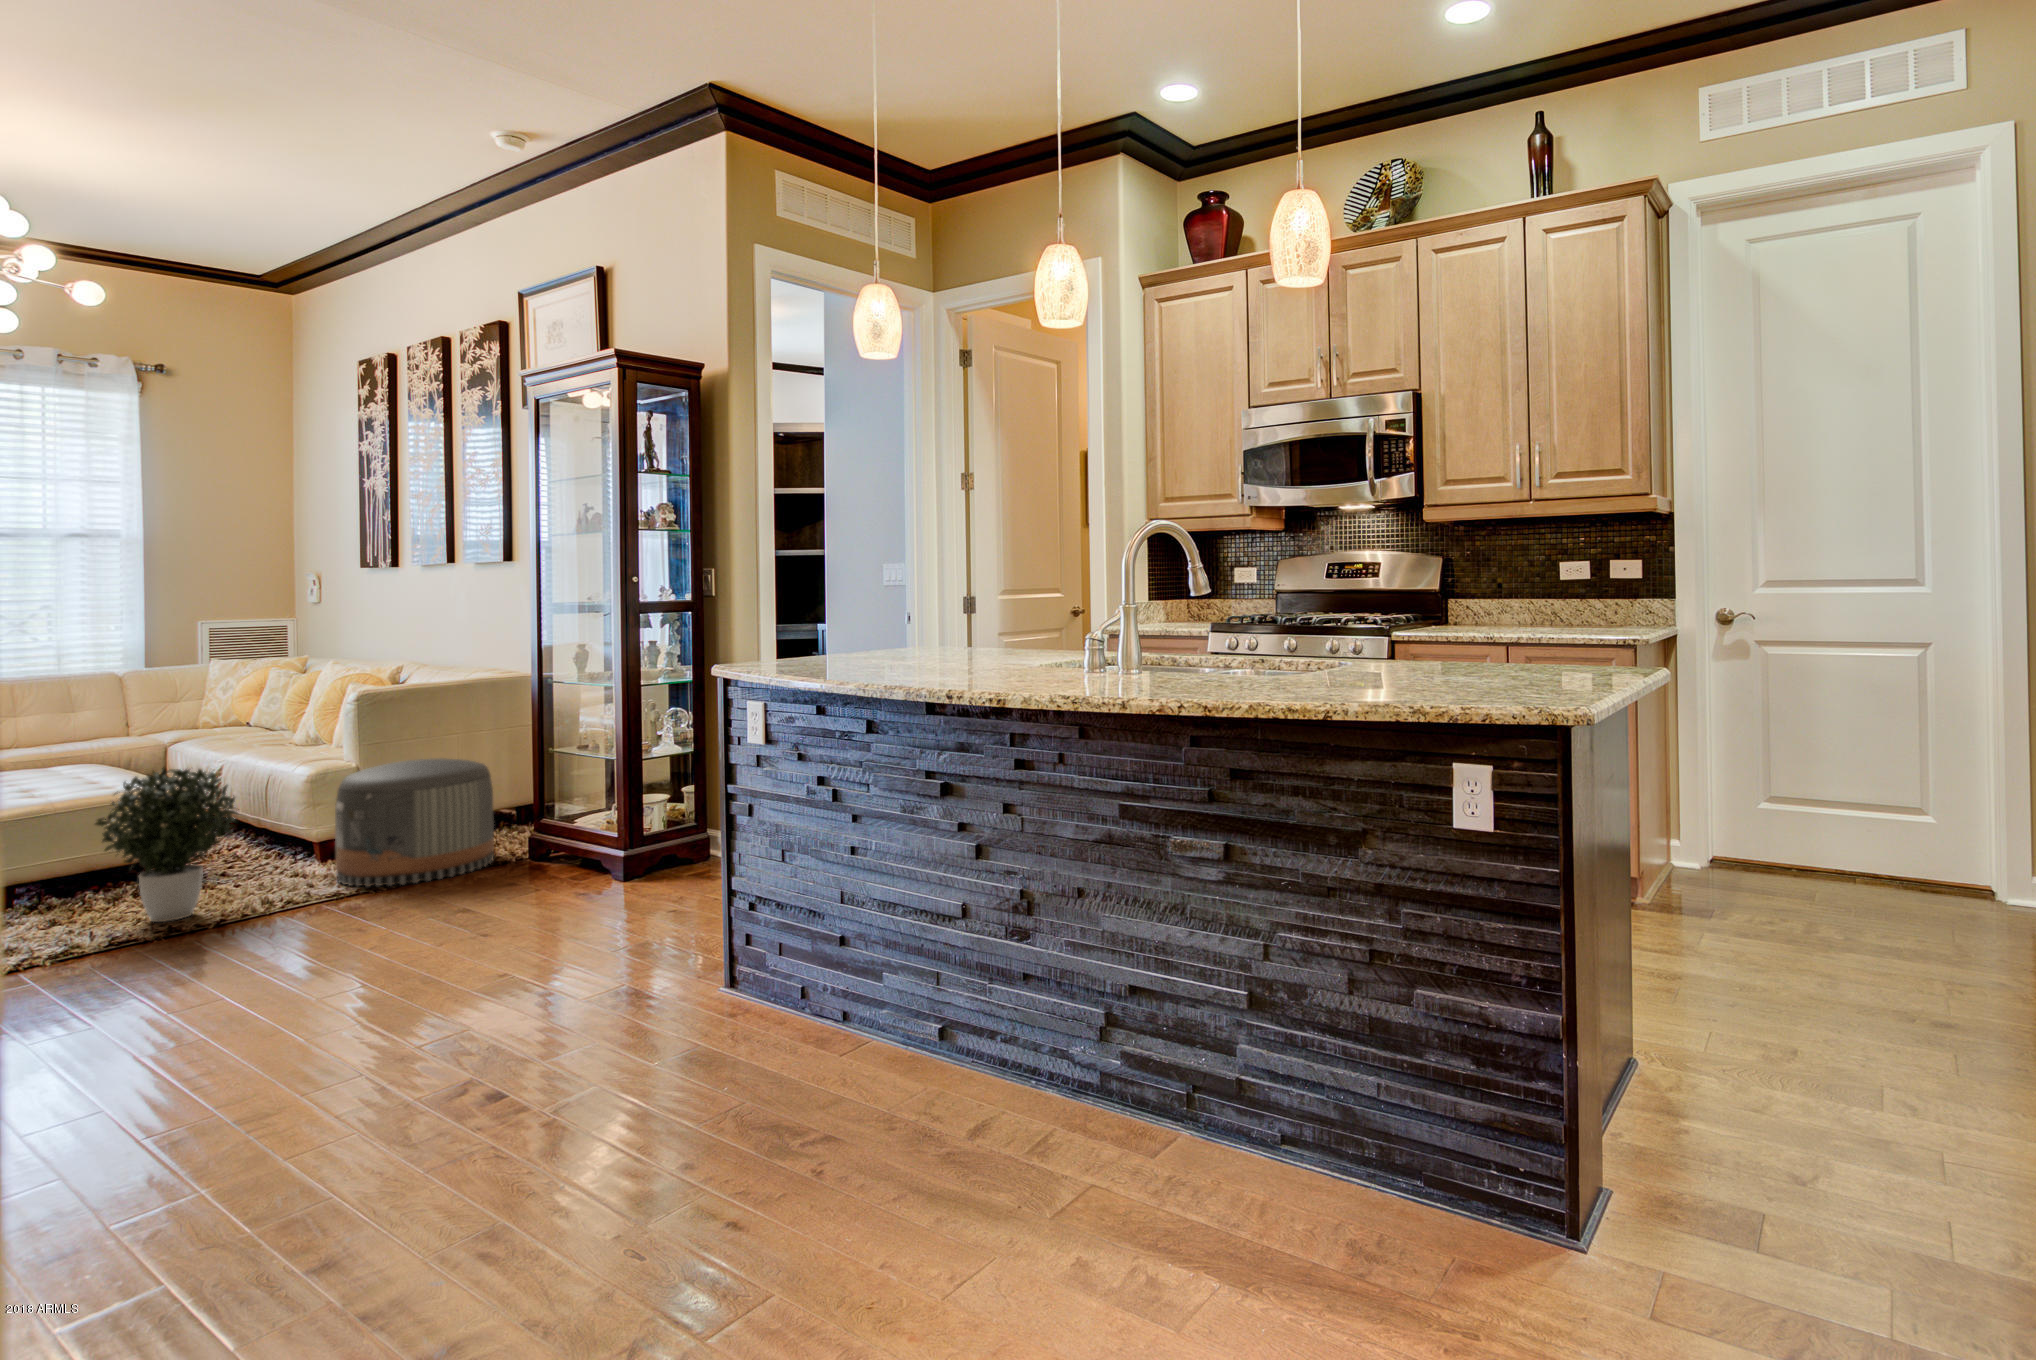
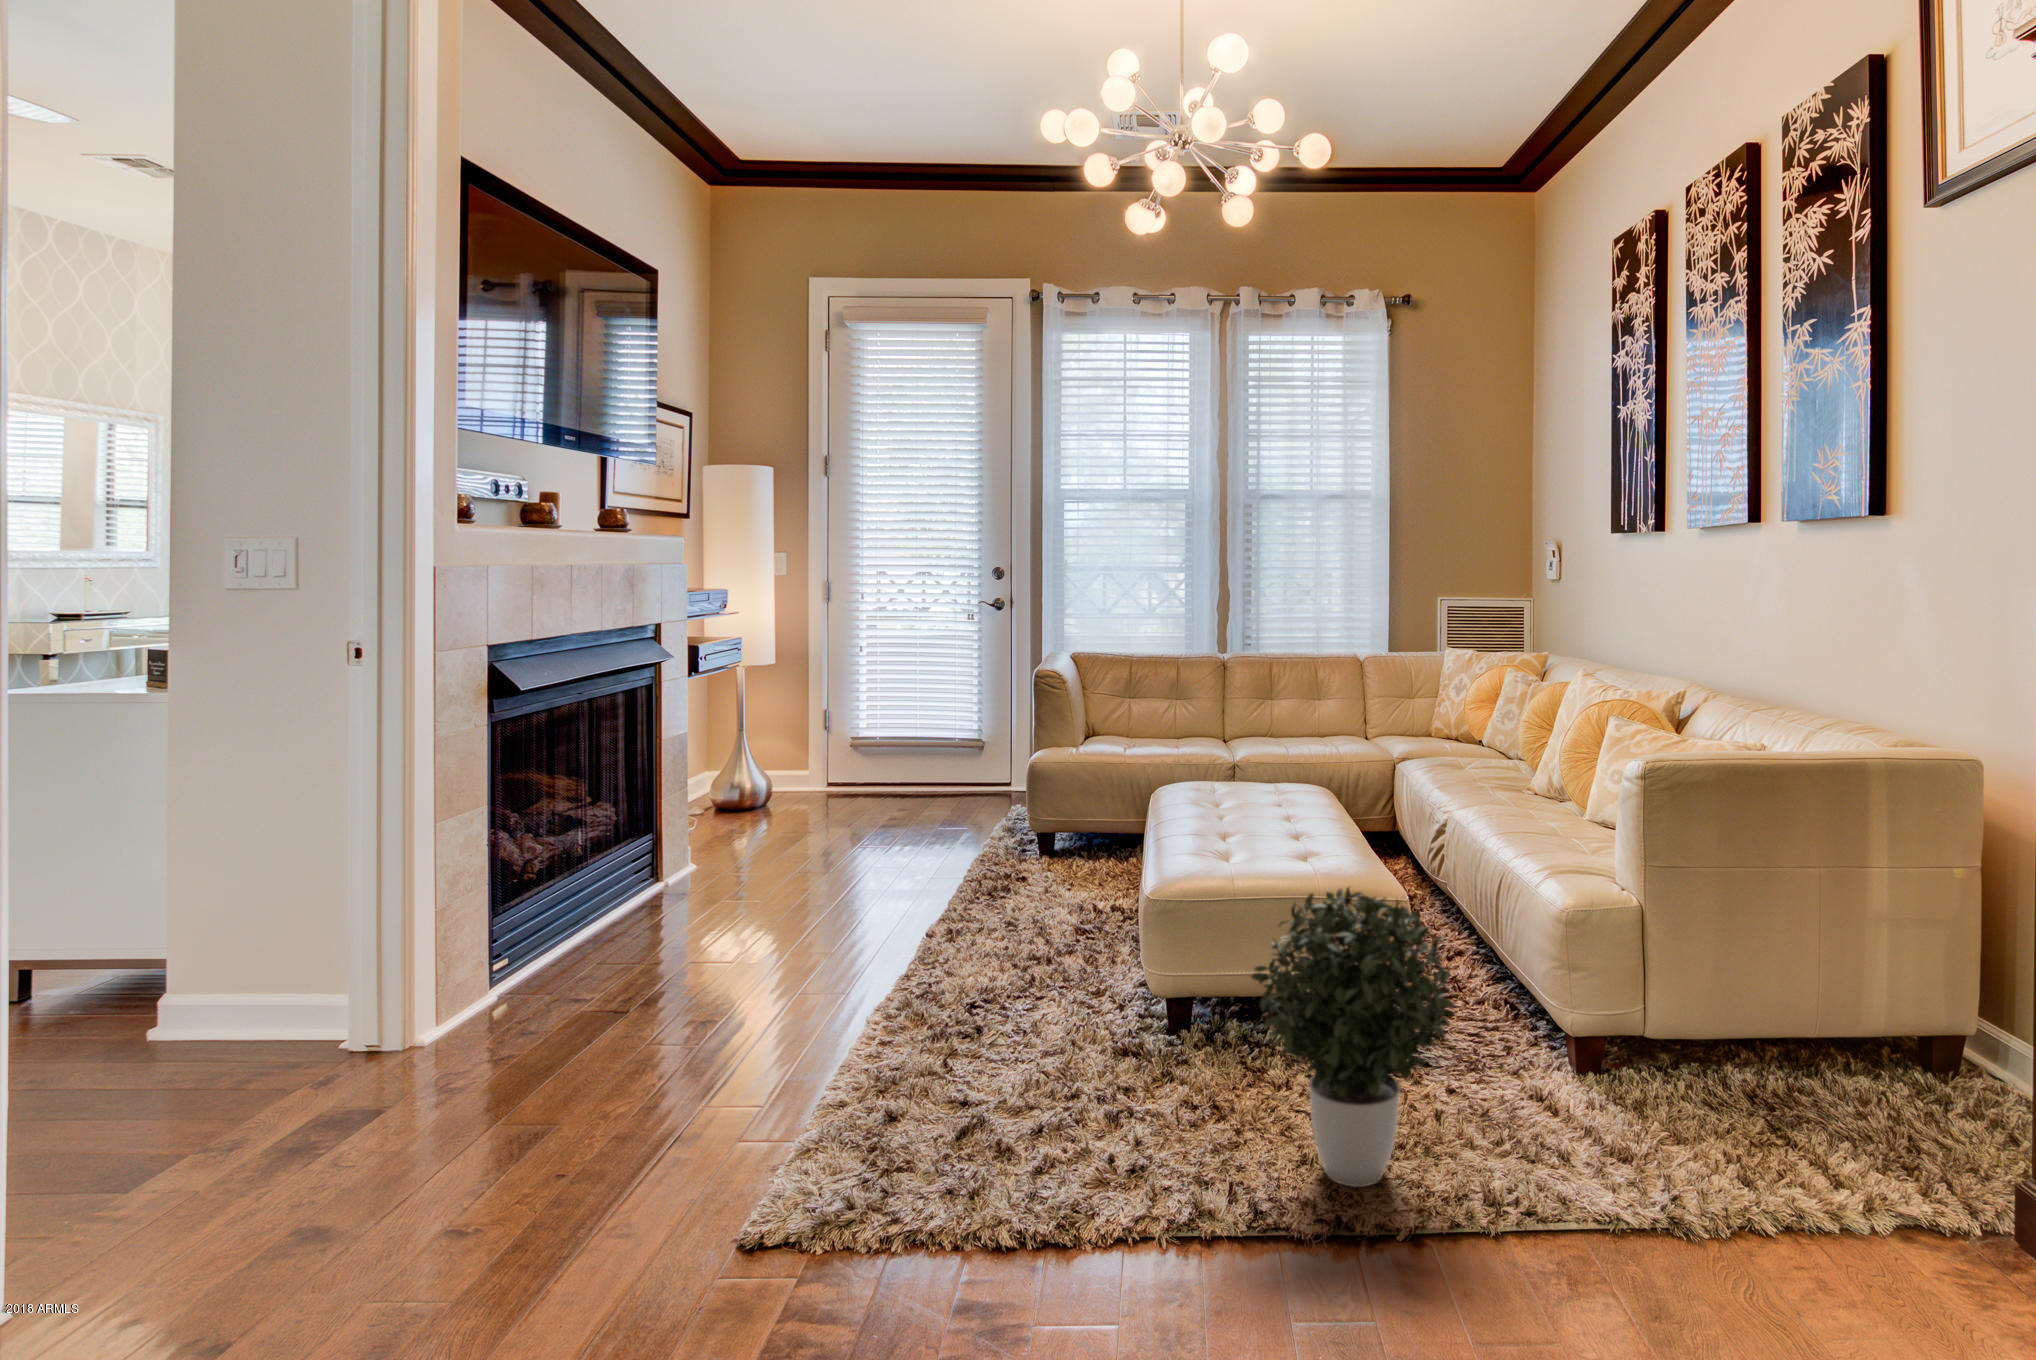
pouf: present [335,758,494,886] -> none [1609,923,1922,1250]

